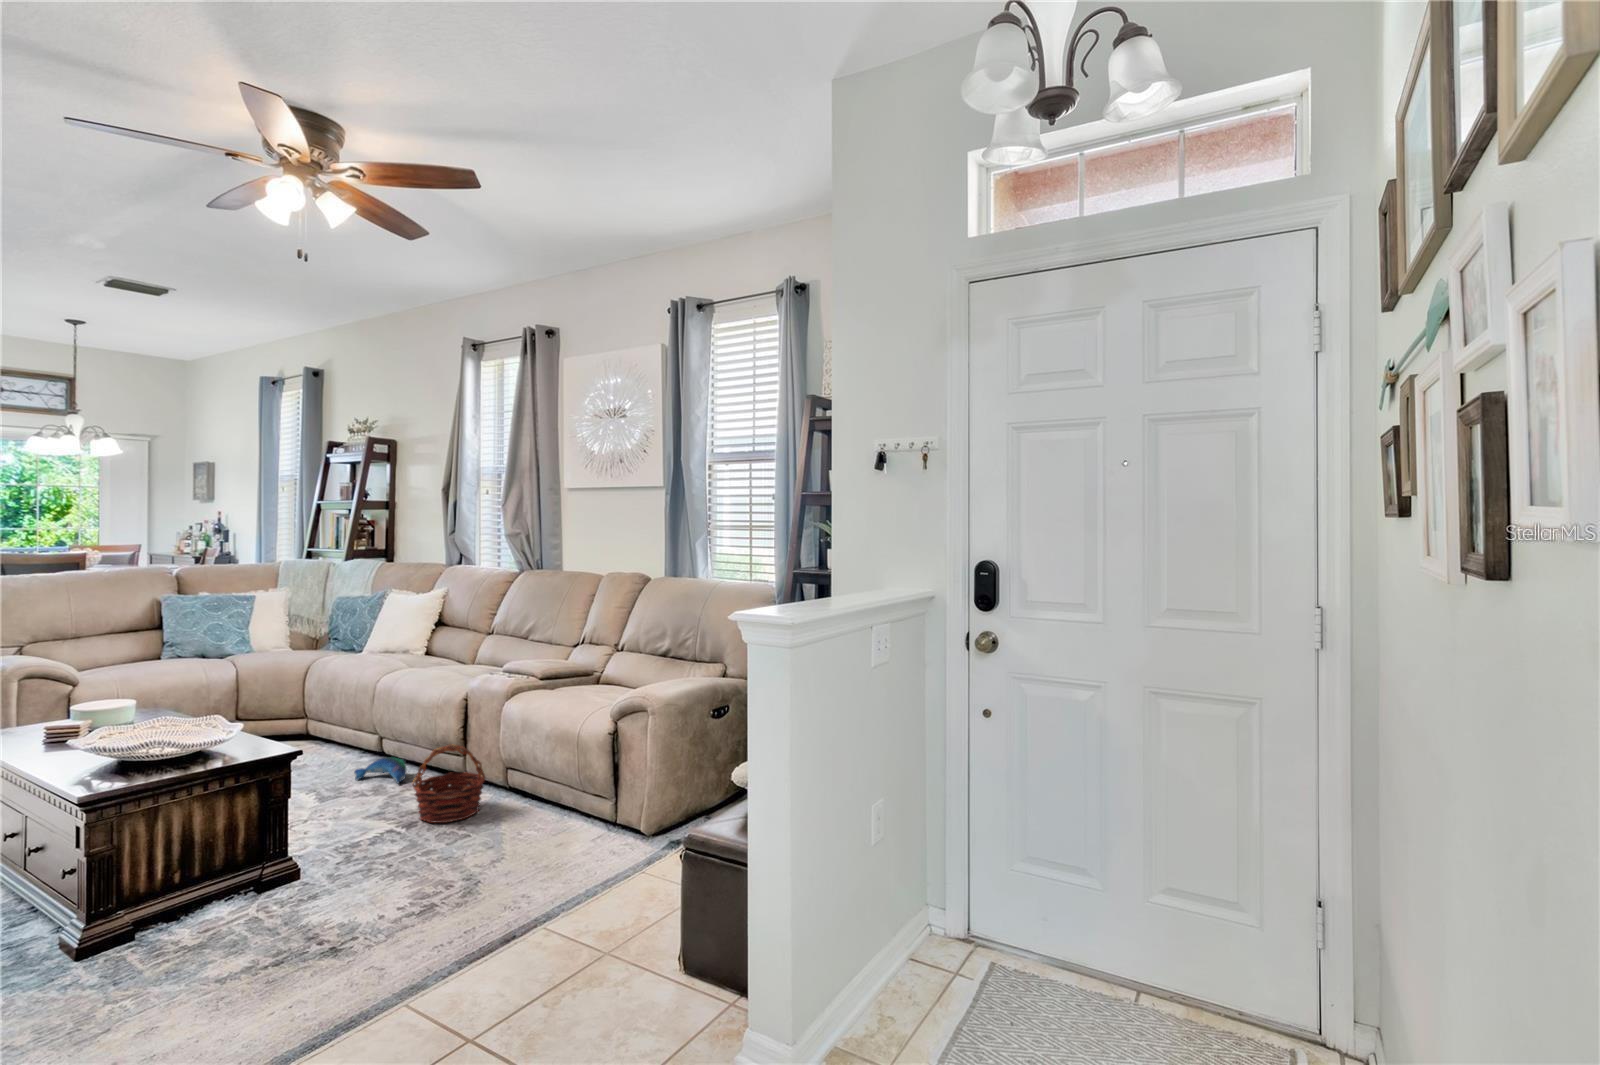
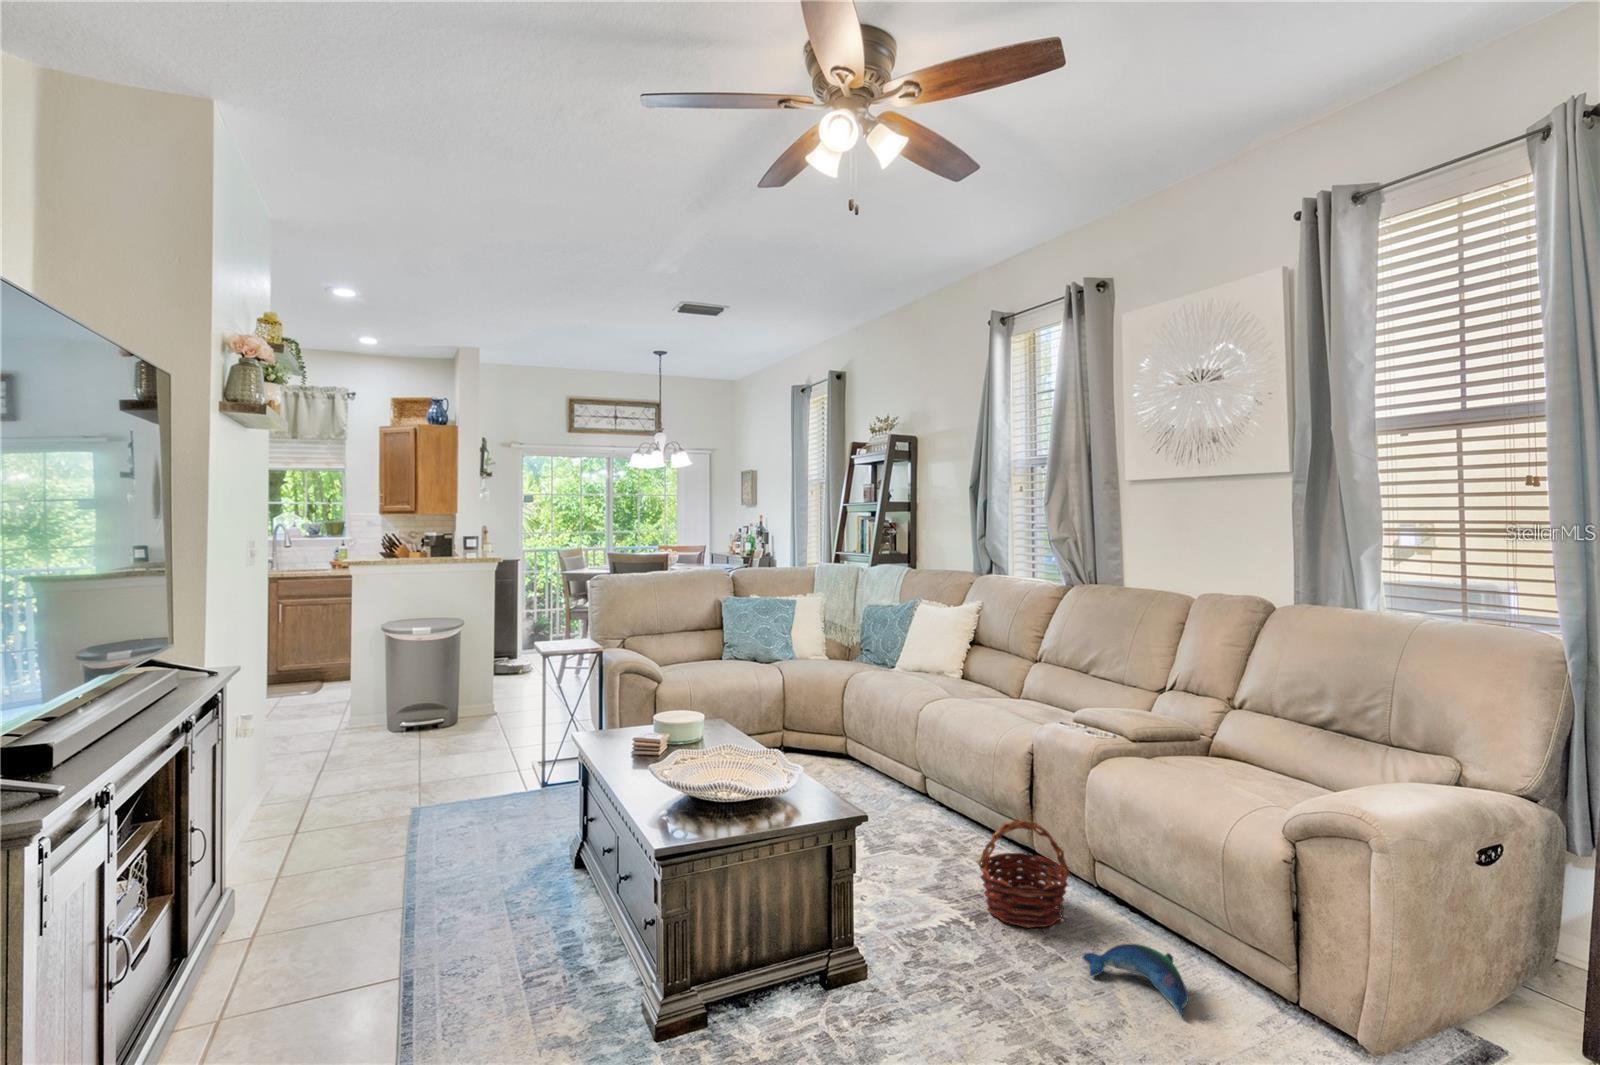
plush toy: present [354,757,406,783] -> present [1083,944,1189,1016]

